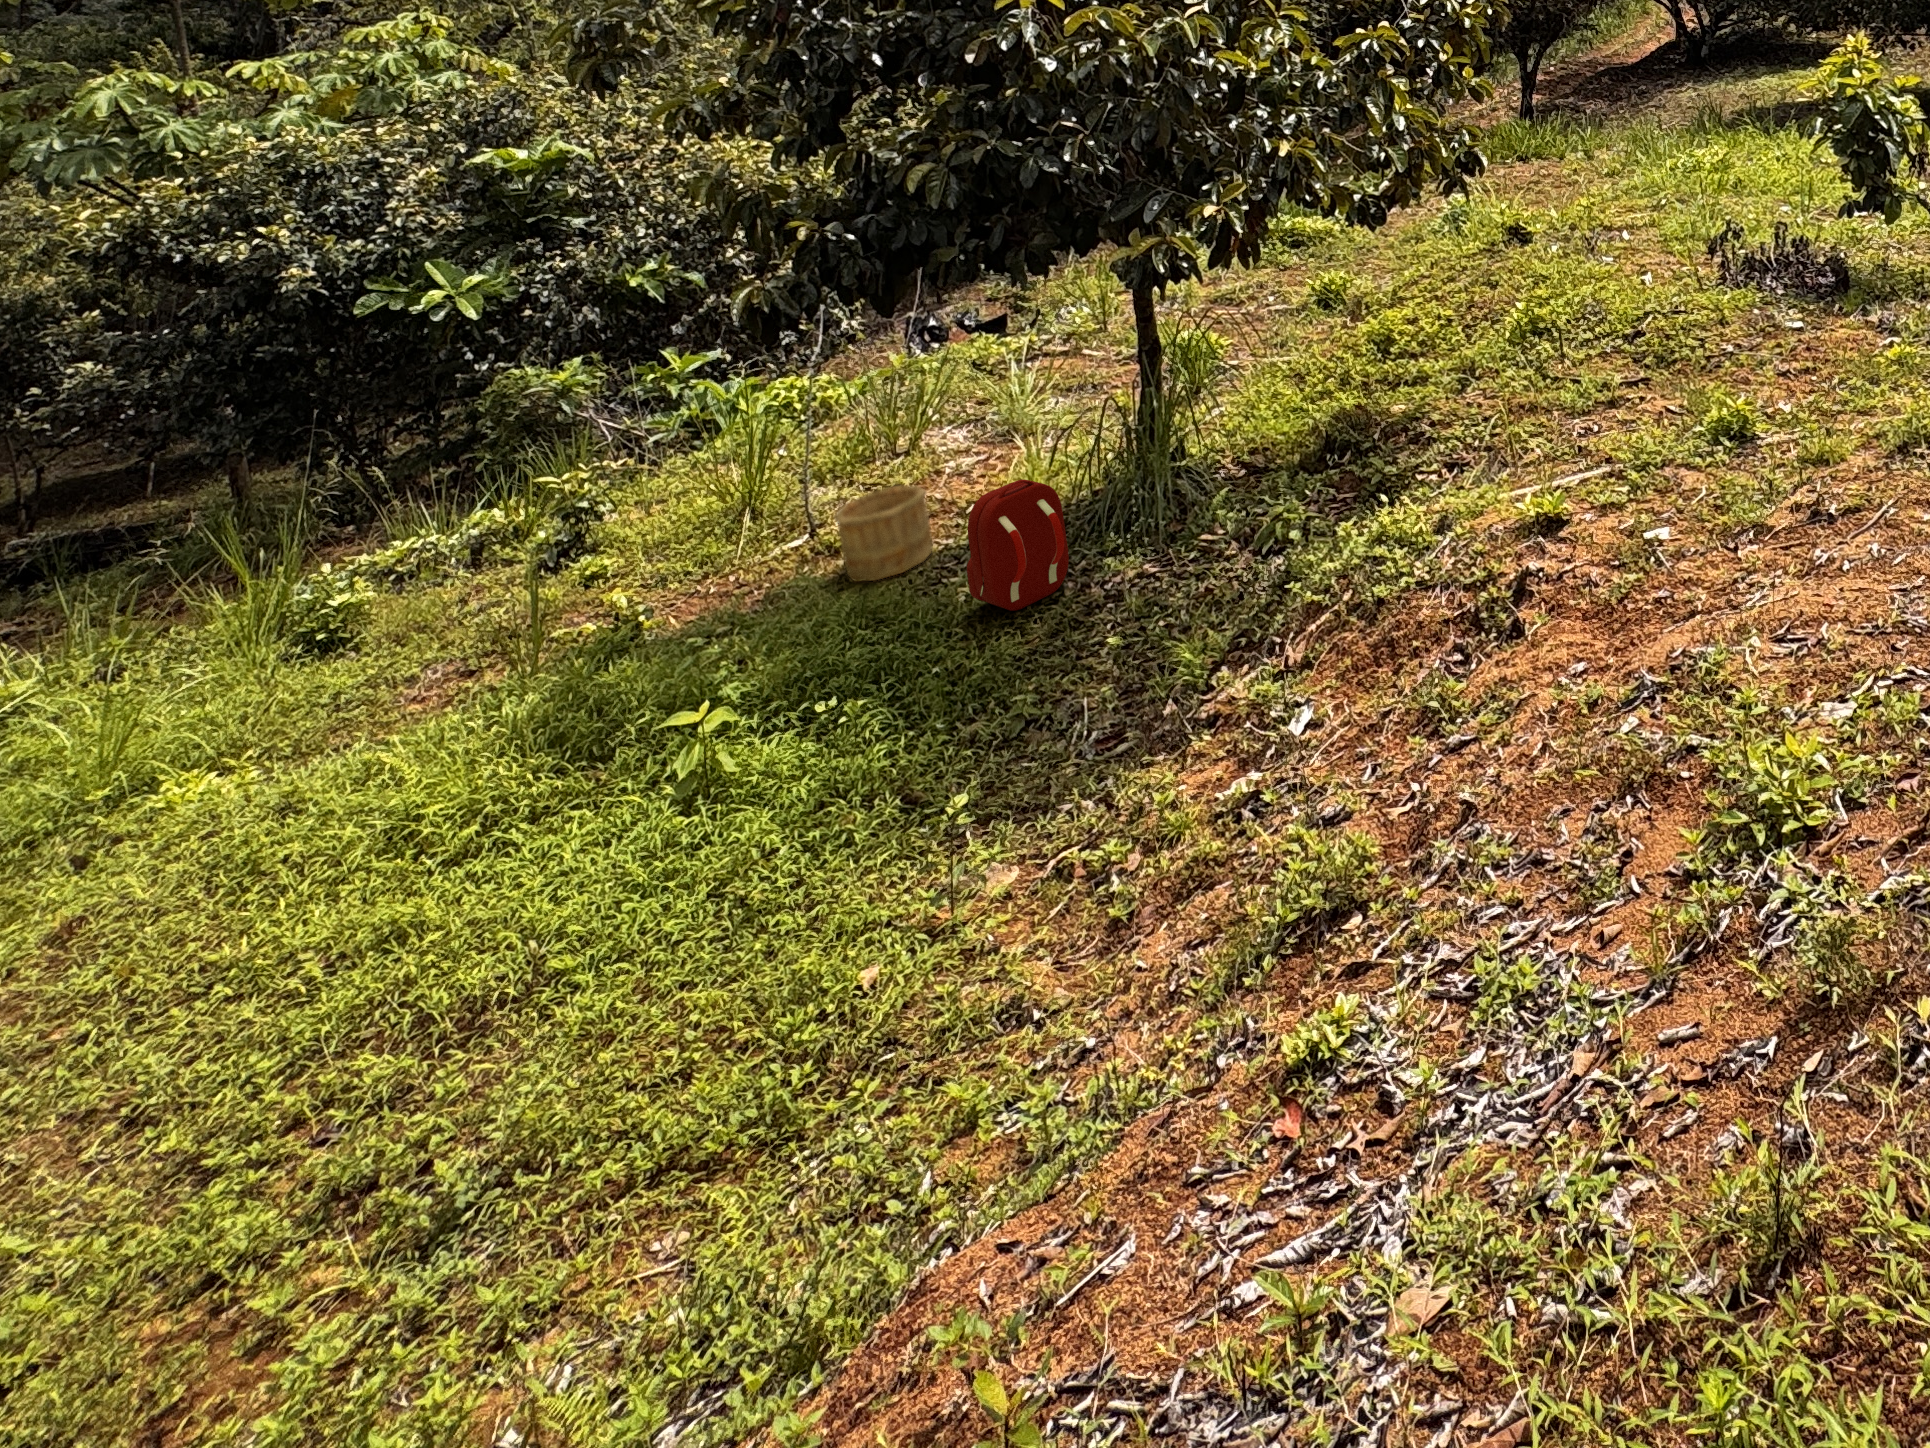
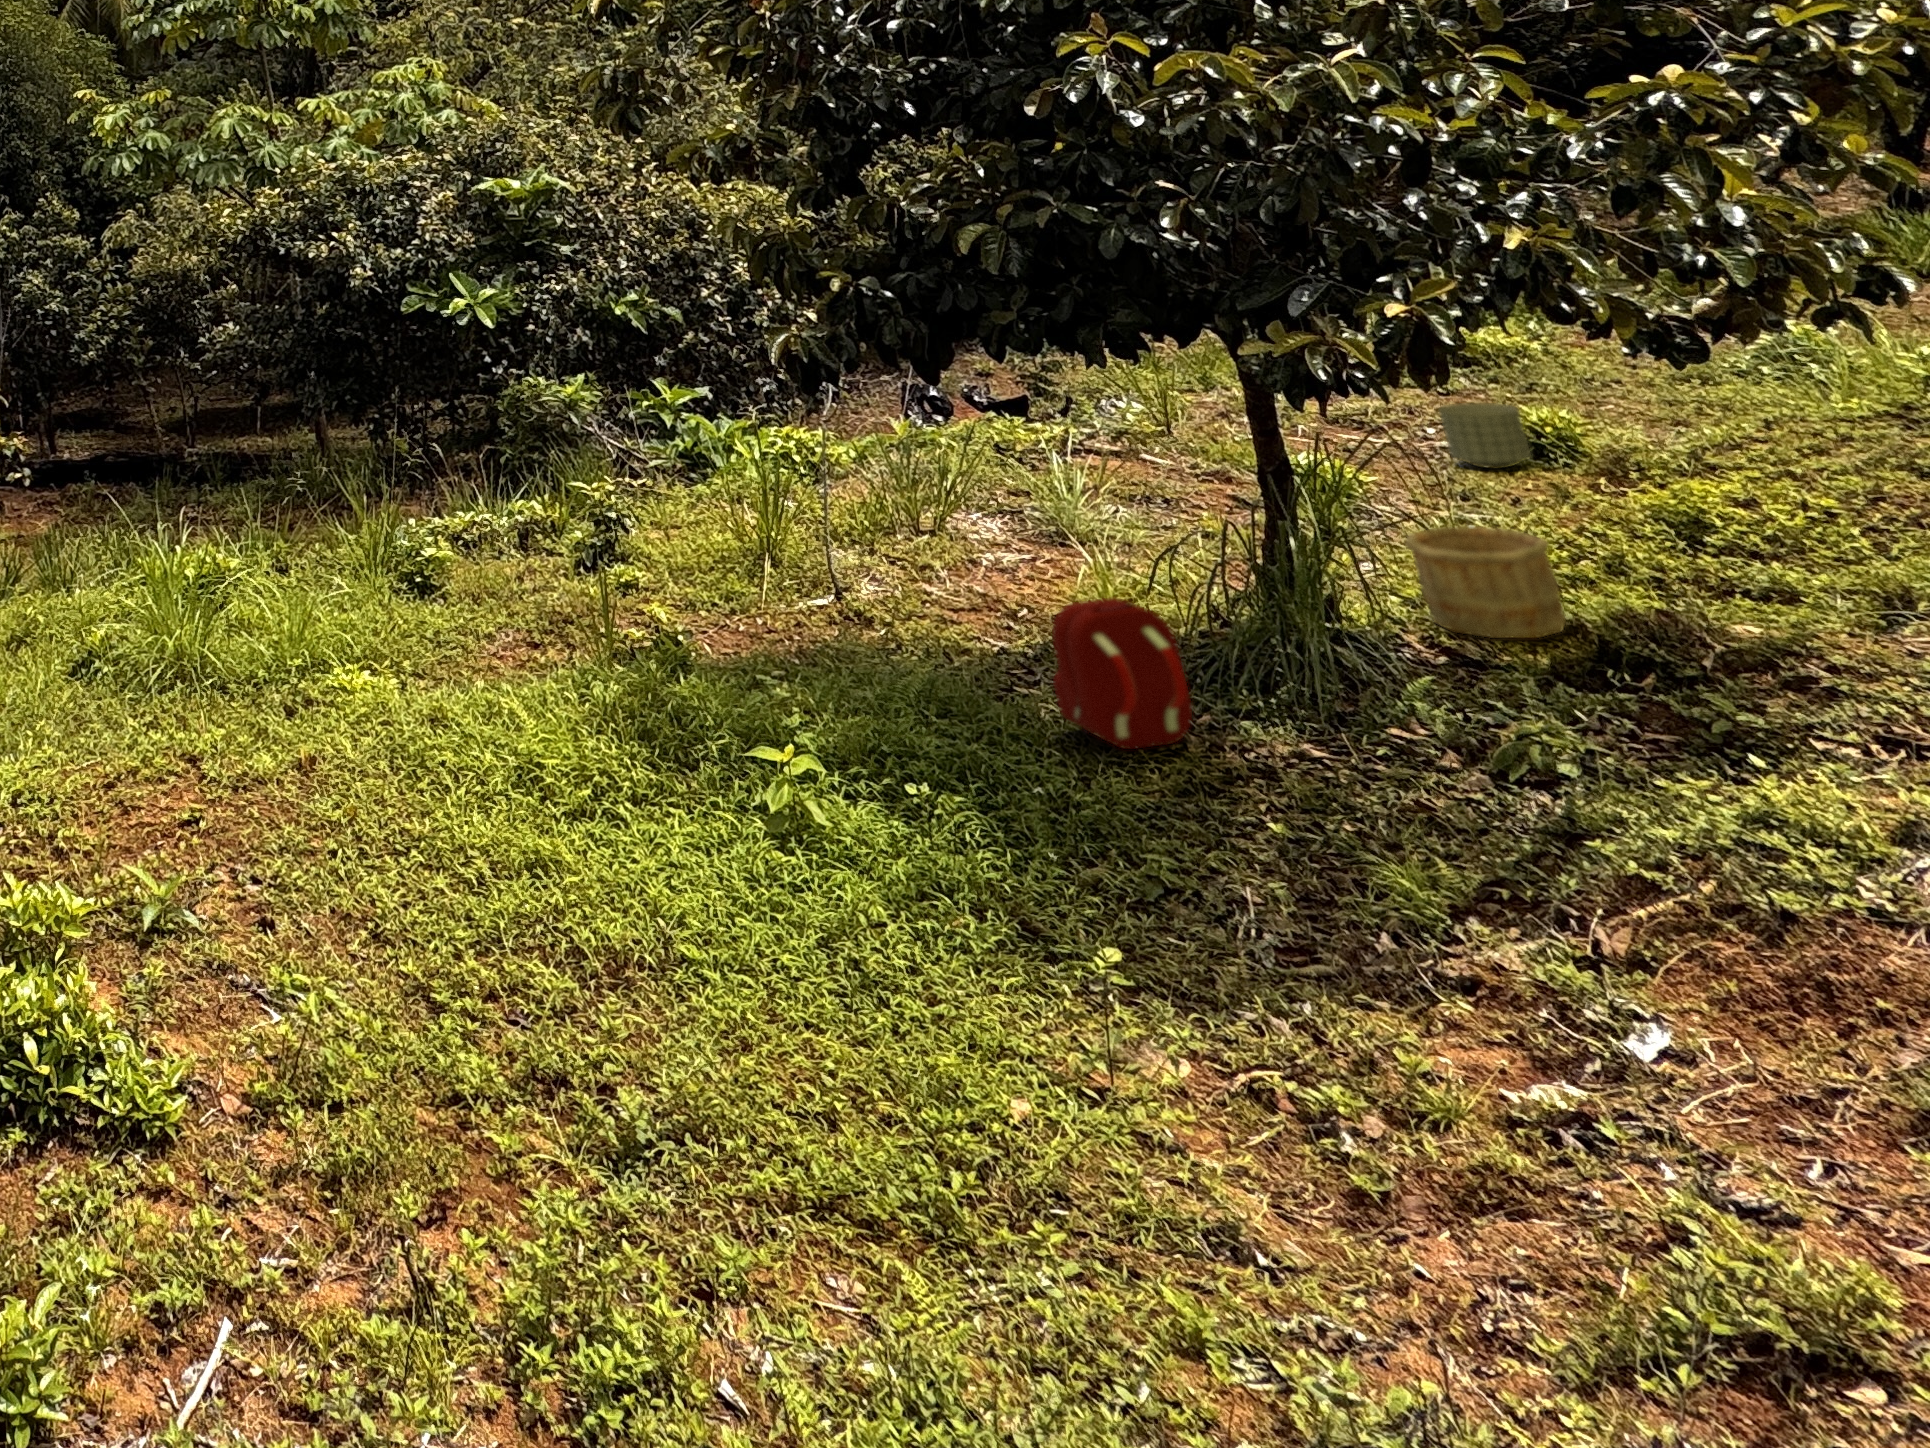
planter: none [1263,265,1310,313] -> present [1439,403,1531,469]
wooden bucket: present [834,485,933,581] -> present [1406,526,1566,638]

